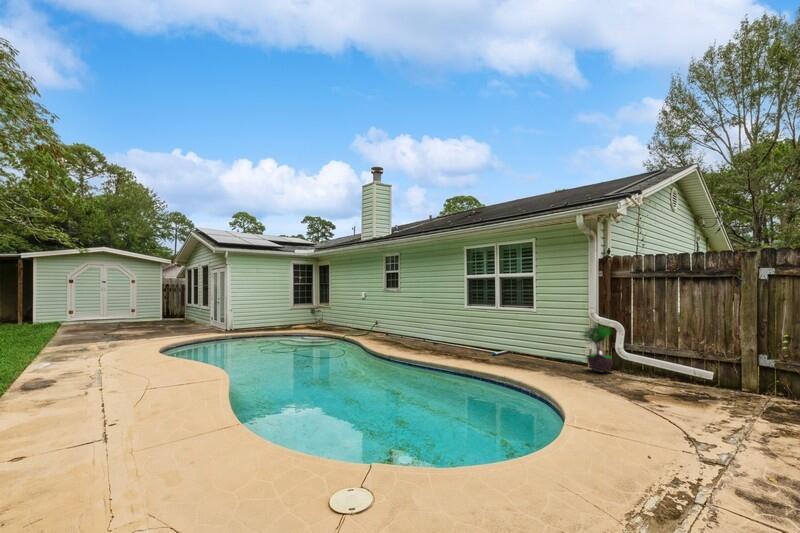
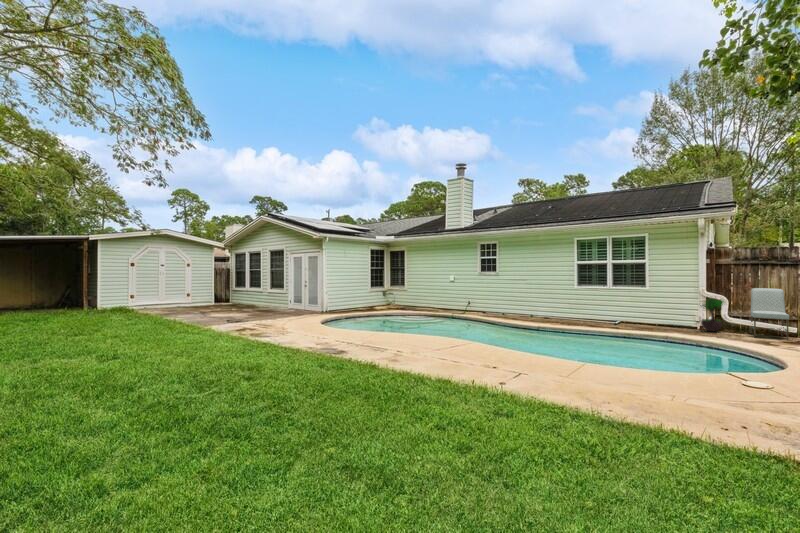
chair: none [639,312,695,394] -> present [751,288,789,340]

